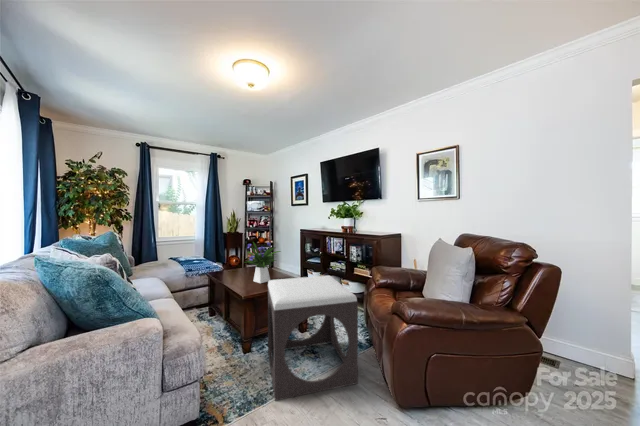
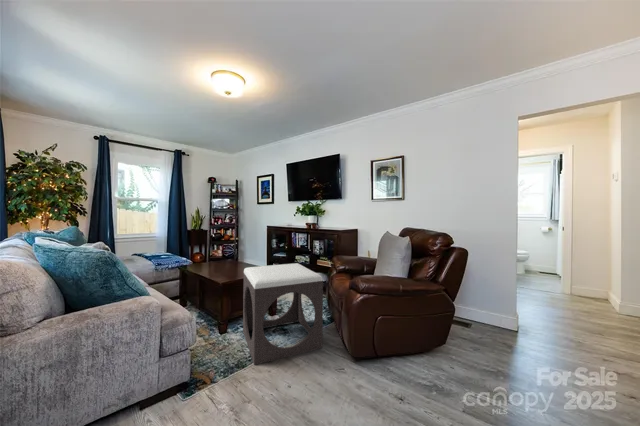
flower arrangement: present [247,242,280,283] -> none [216,235,254,273]

